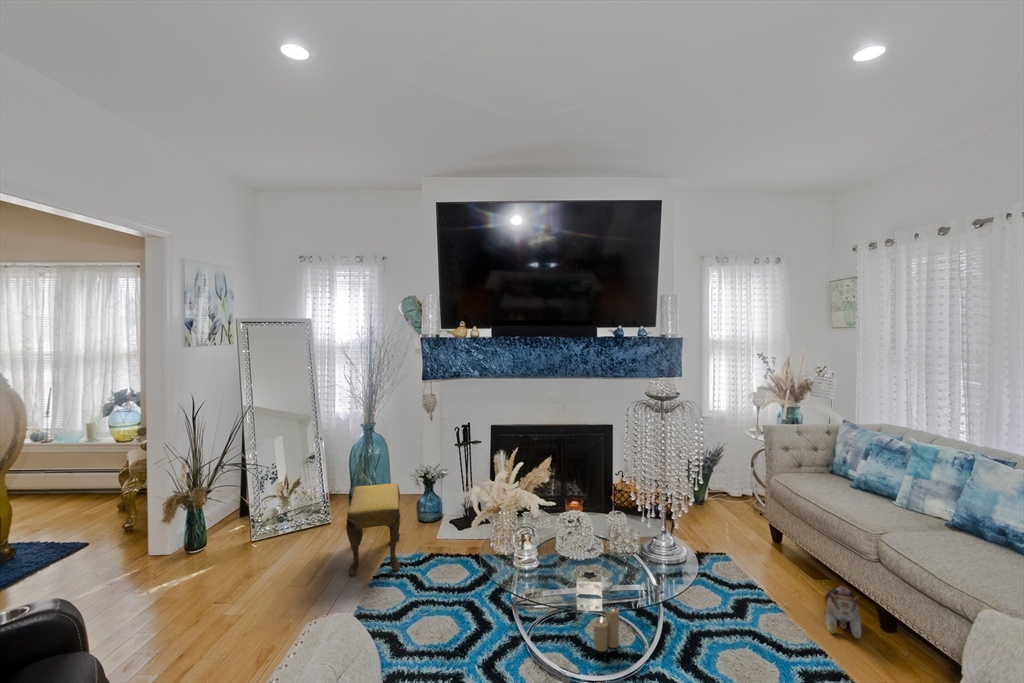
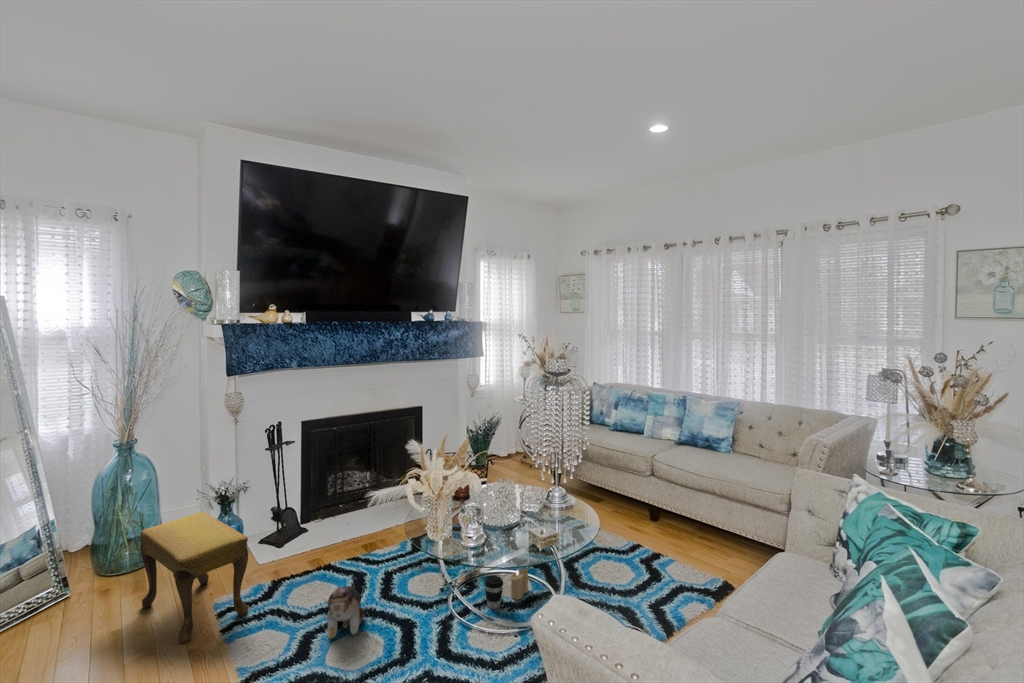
plush toy: present [824,586,861,638] -> present [324,586,364,639]
coffee cup: none [559,612,580,650] -> present [485,576,503,609]

